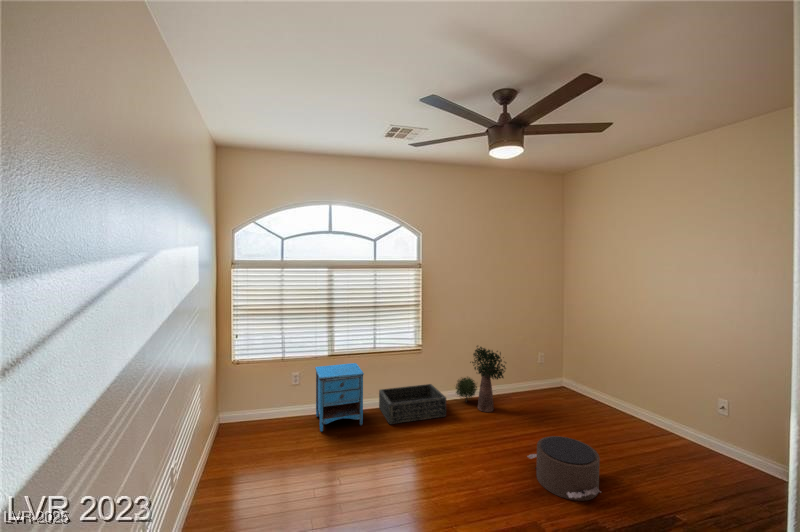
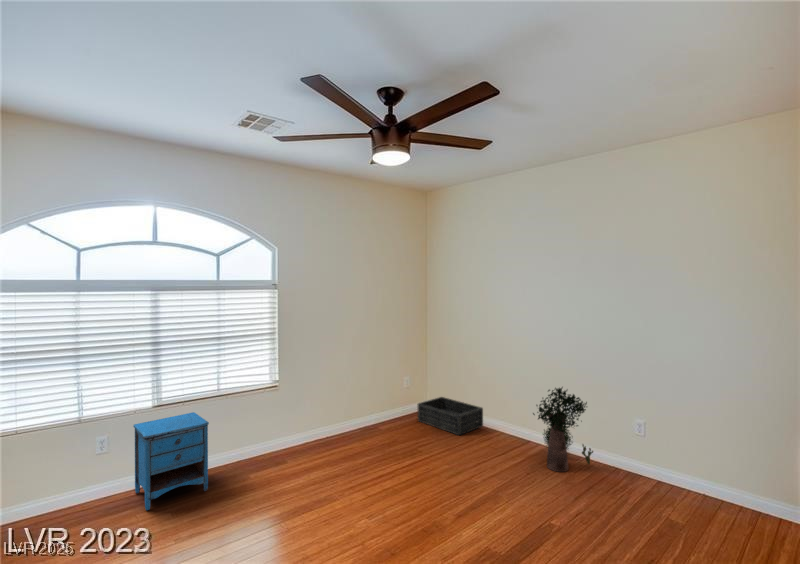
potted plant: present [456,346,506,412] -> present [533,387,593,472]
basket: present [379,384,446,424] -> present [417,397,483,435]
pouf: present [527,436,601,501] -> none [408,454,481,514]

